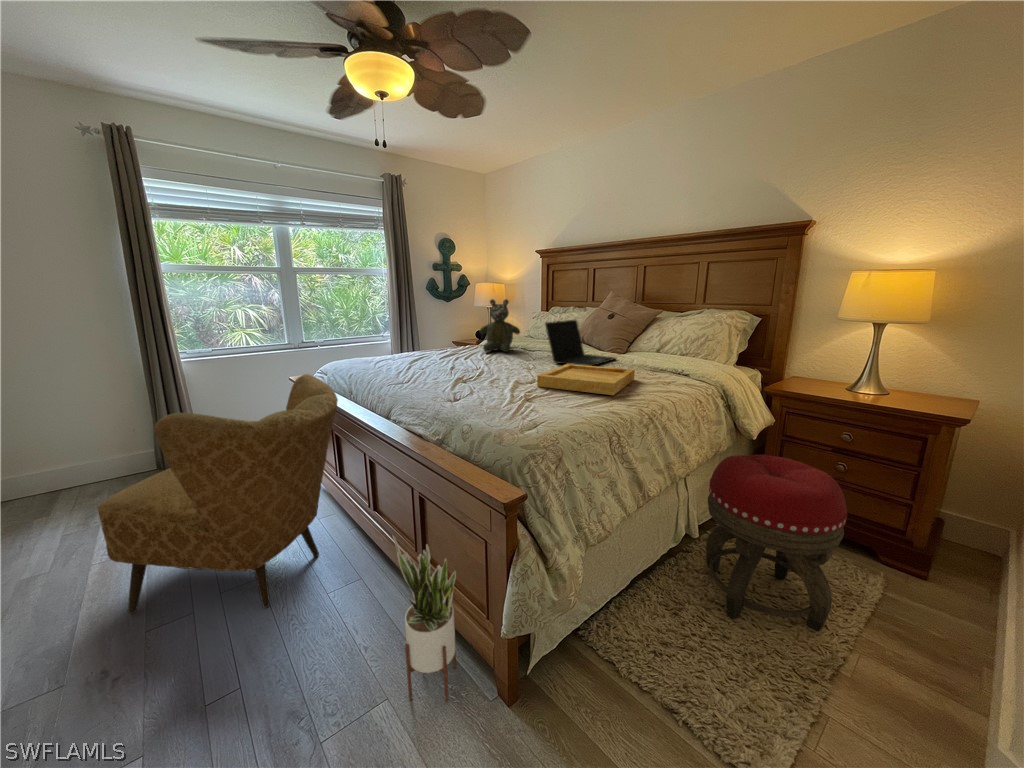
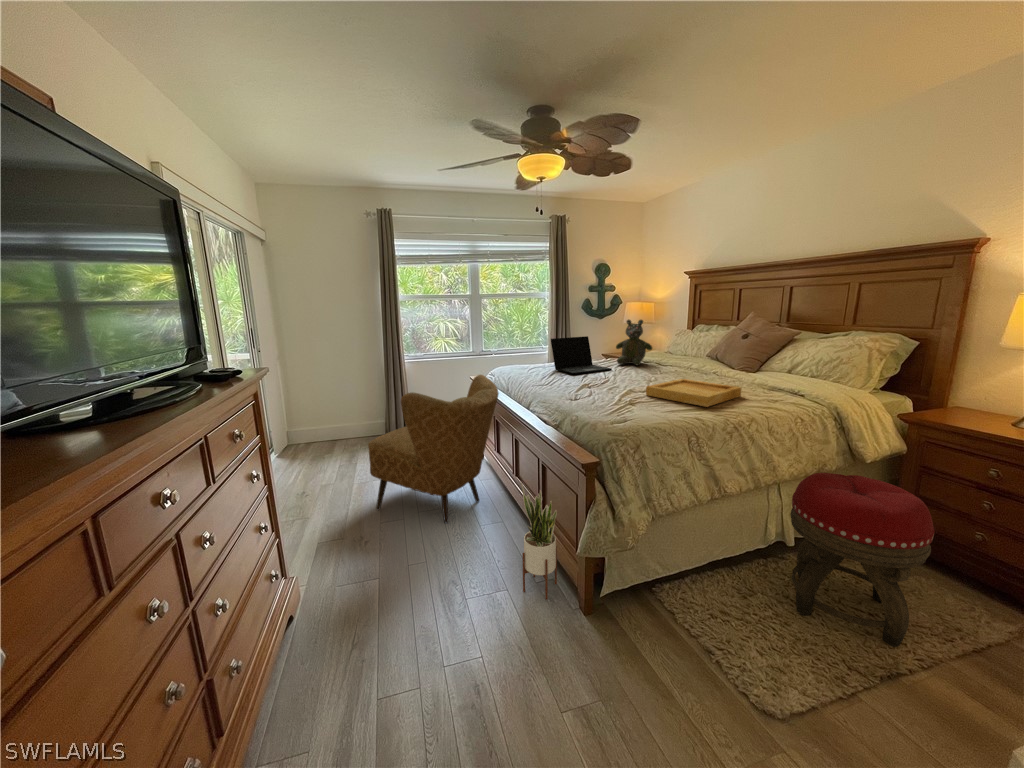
laptop: present [545,320,616,366] -> present [551,336,611,374]

